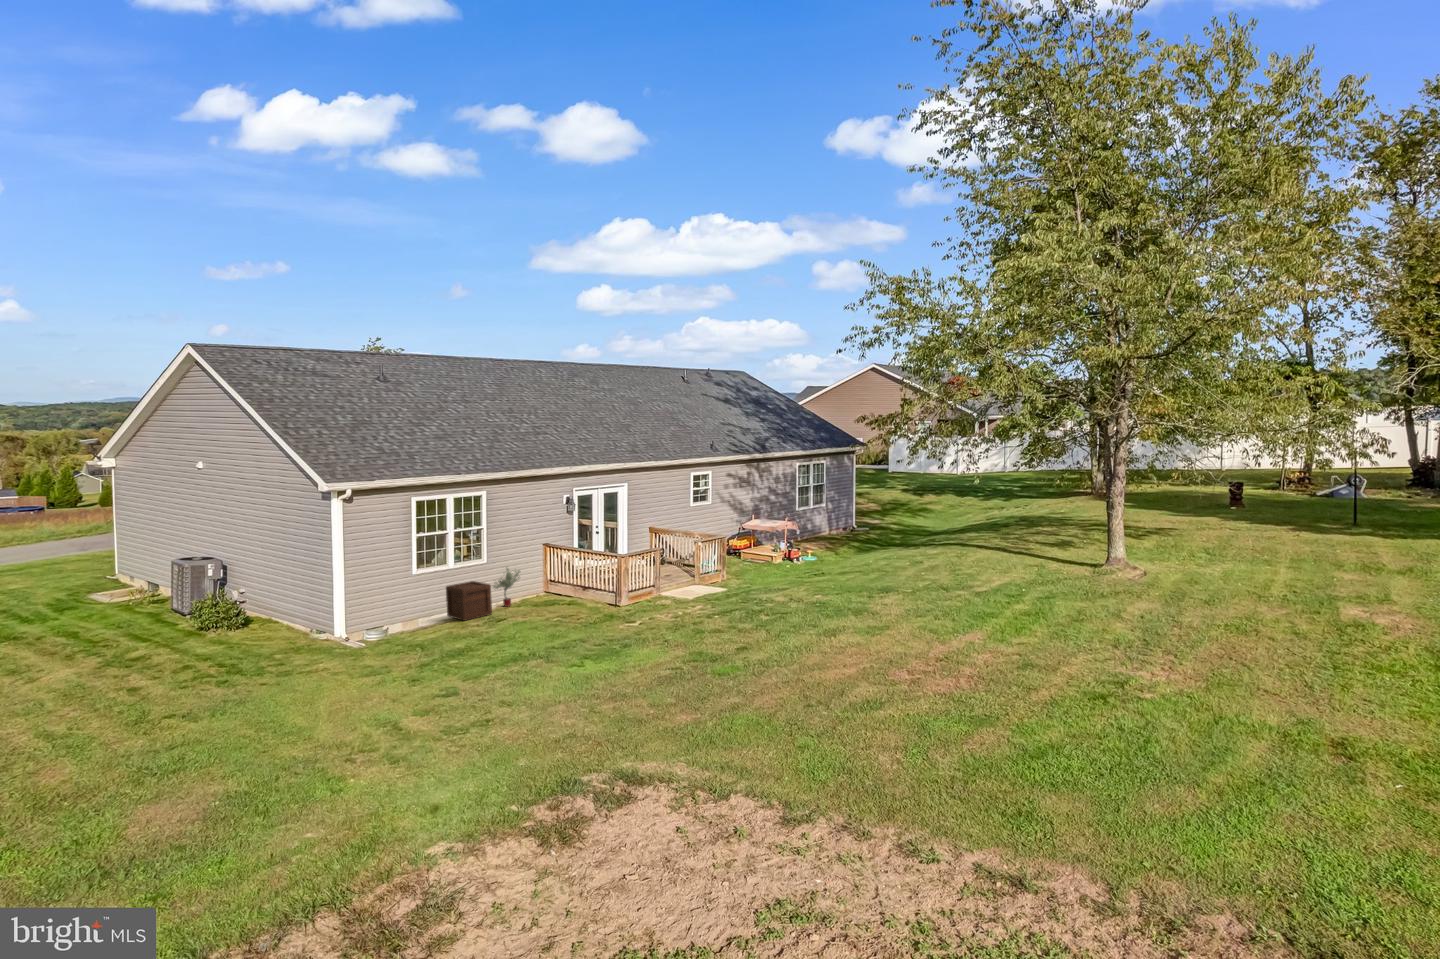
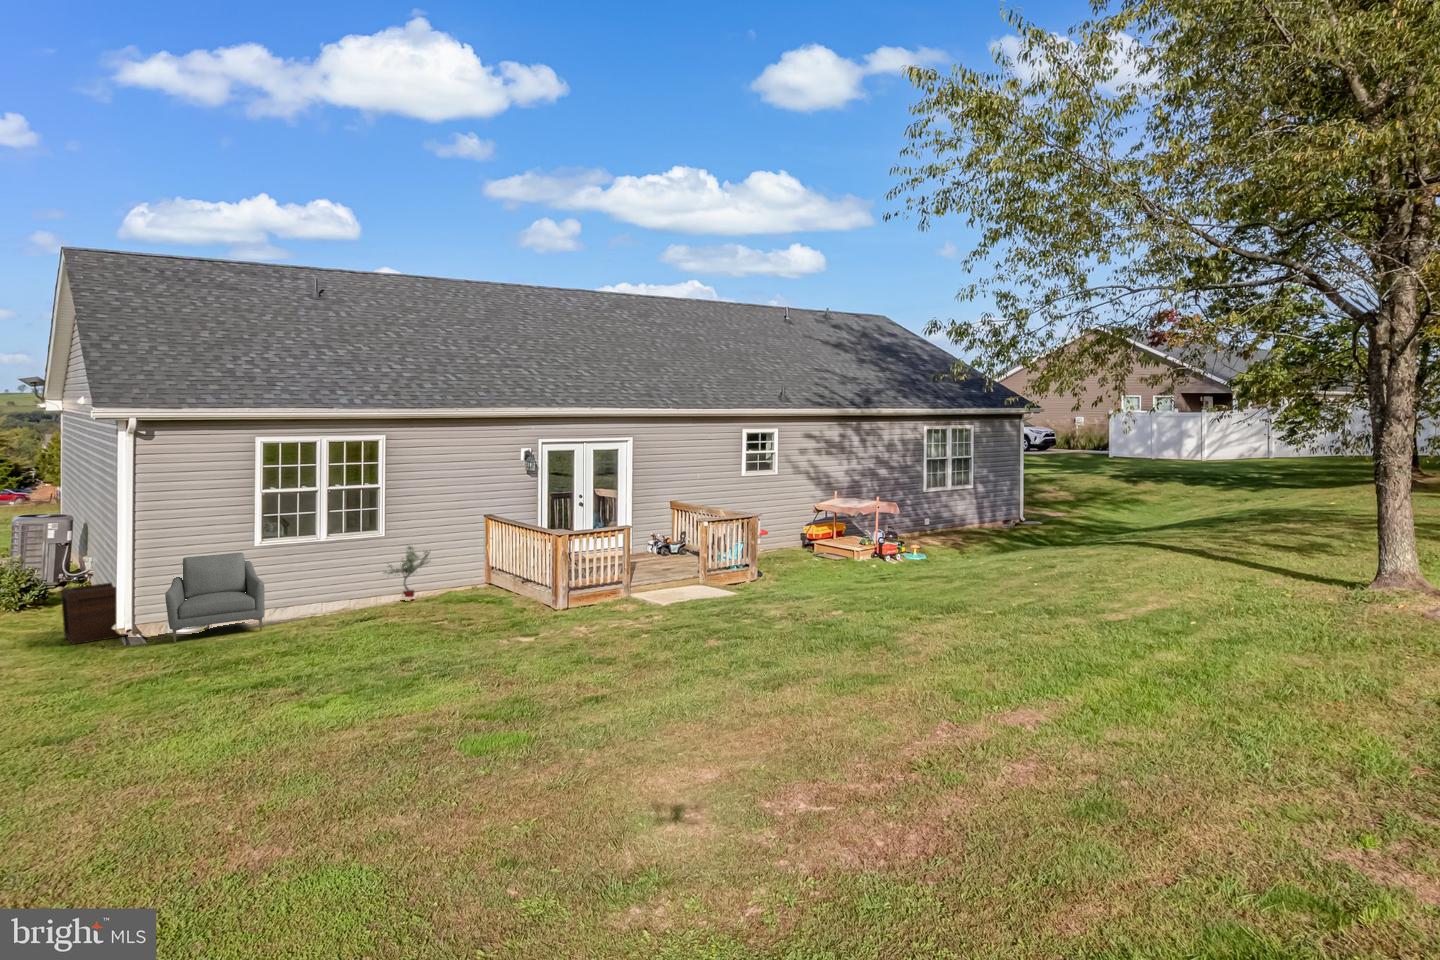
chair: none [370,579,443,643] -> present [165,552,265,643]
wooden crate: present [446,581,492,621] -> present [61,583,128,644]

